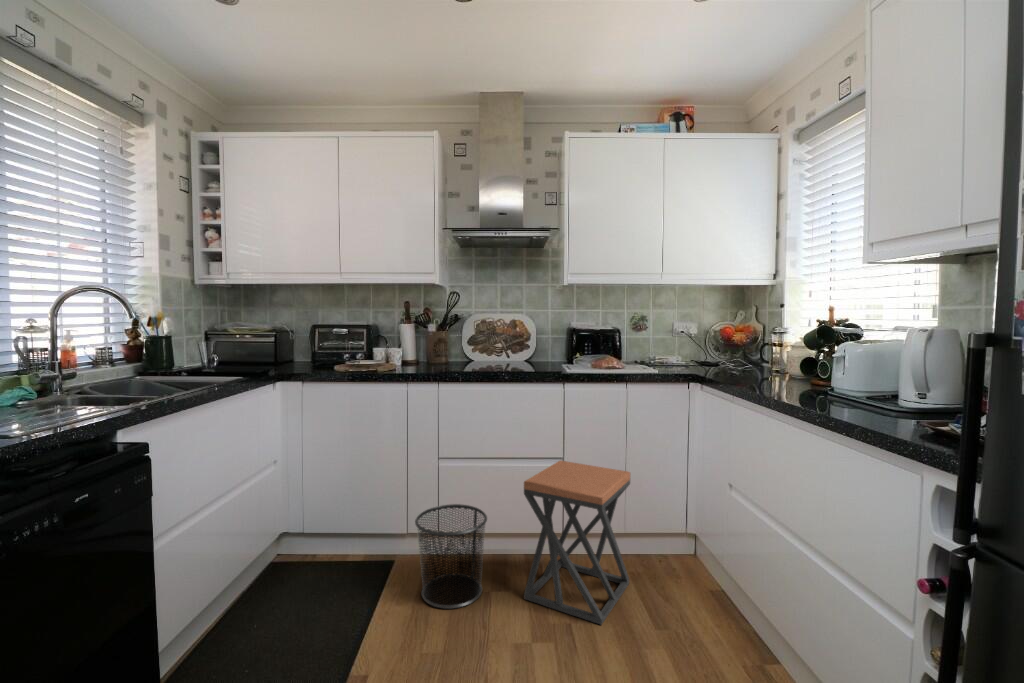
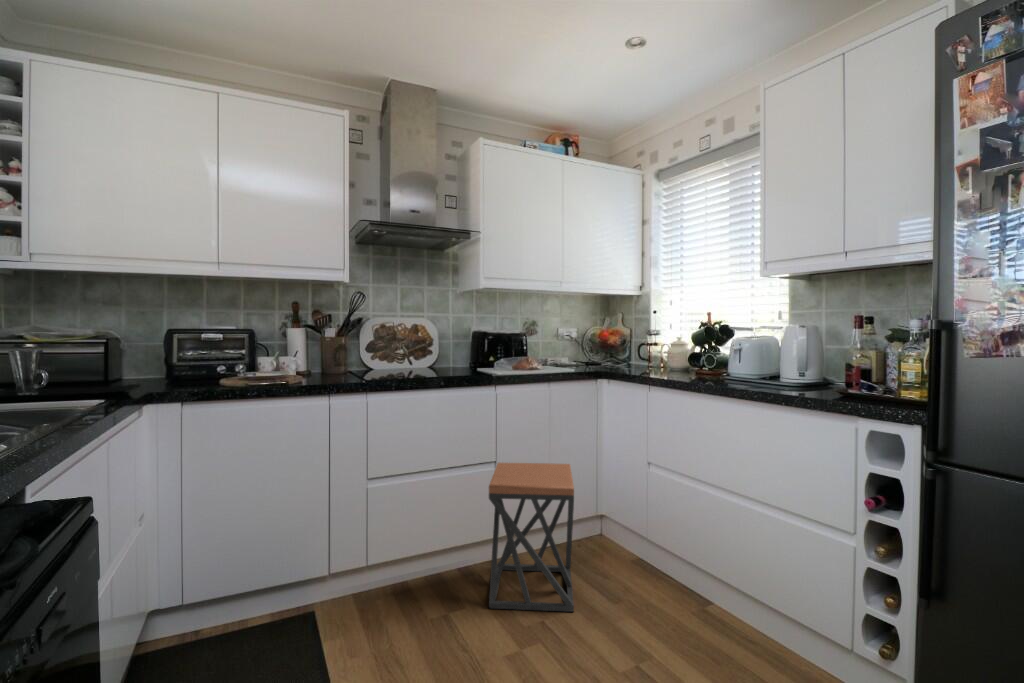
waste bin: present [415,504,487,609] -> none [369,523,450,641]

